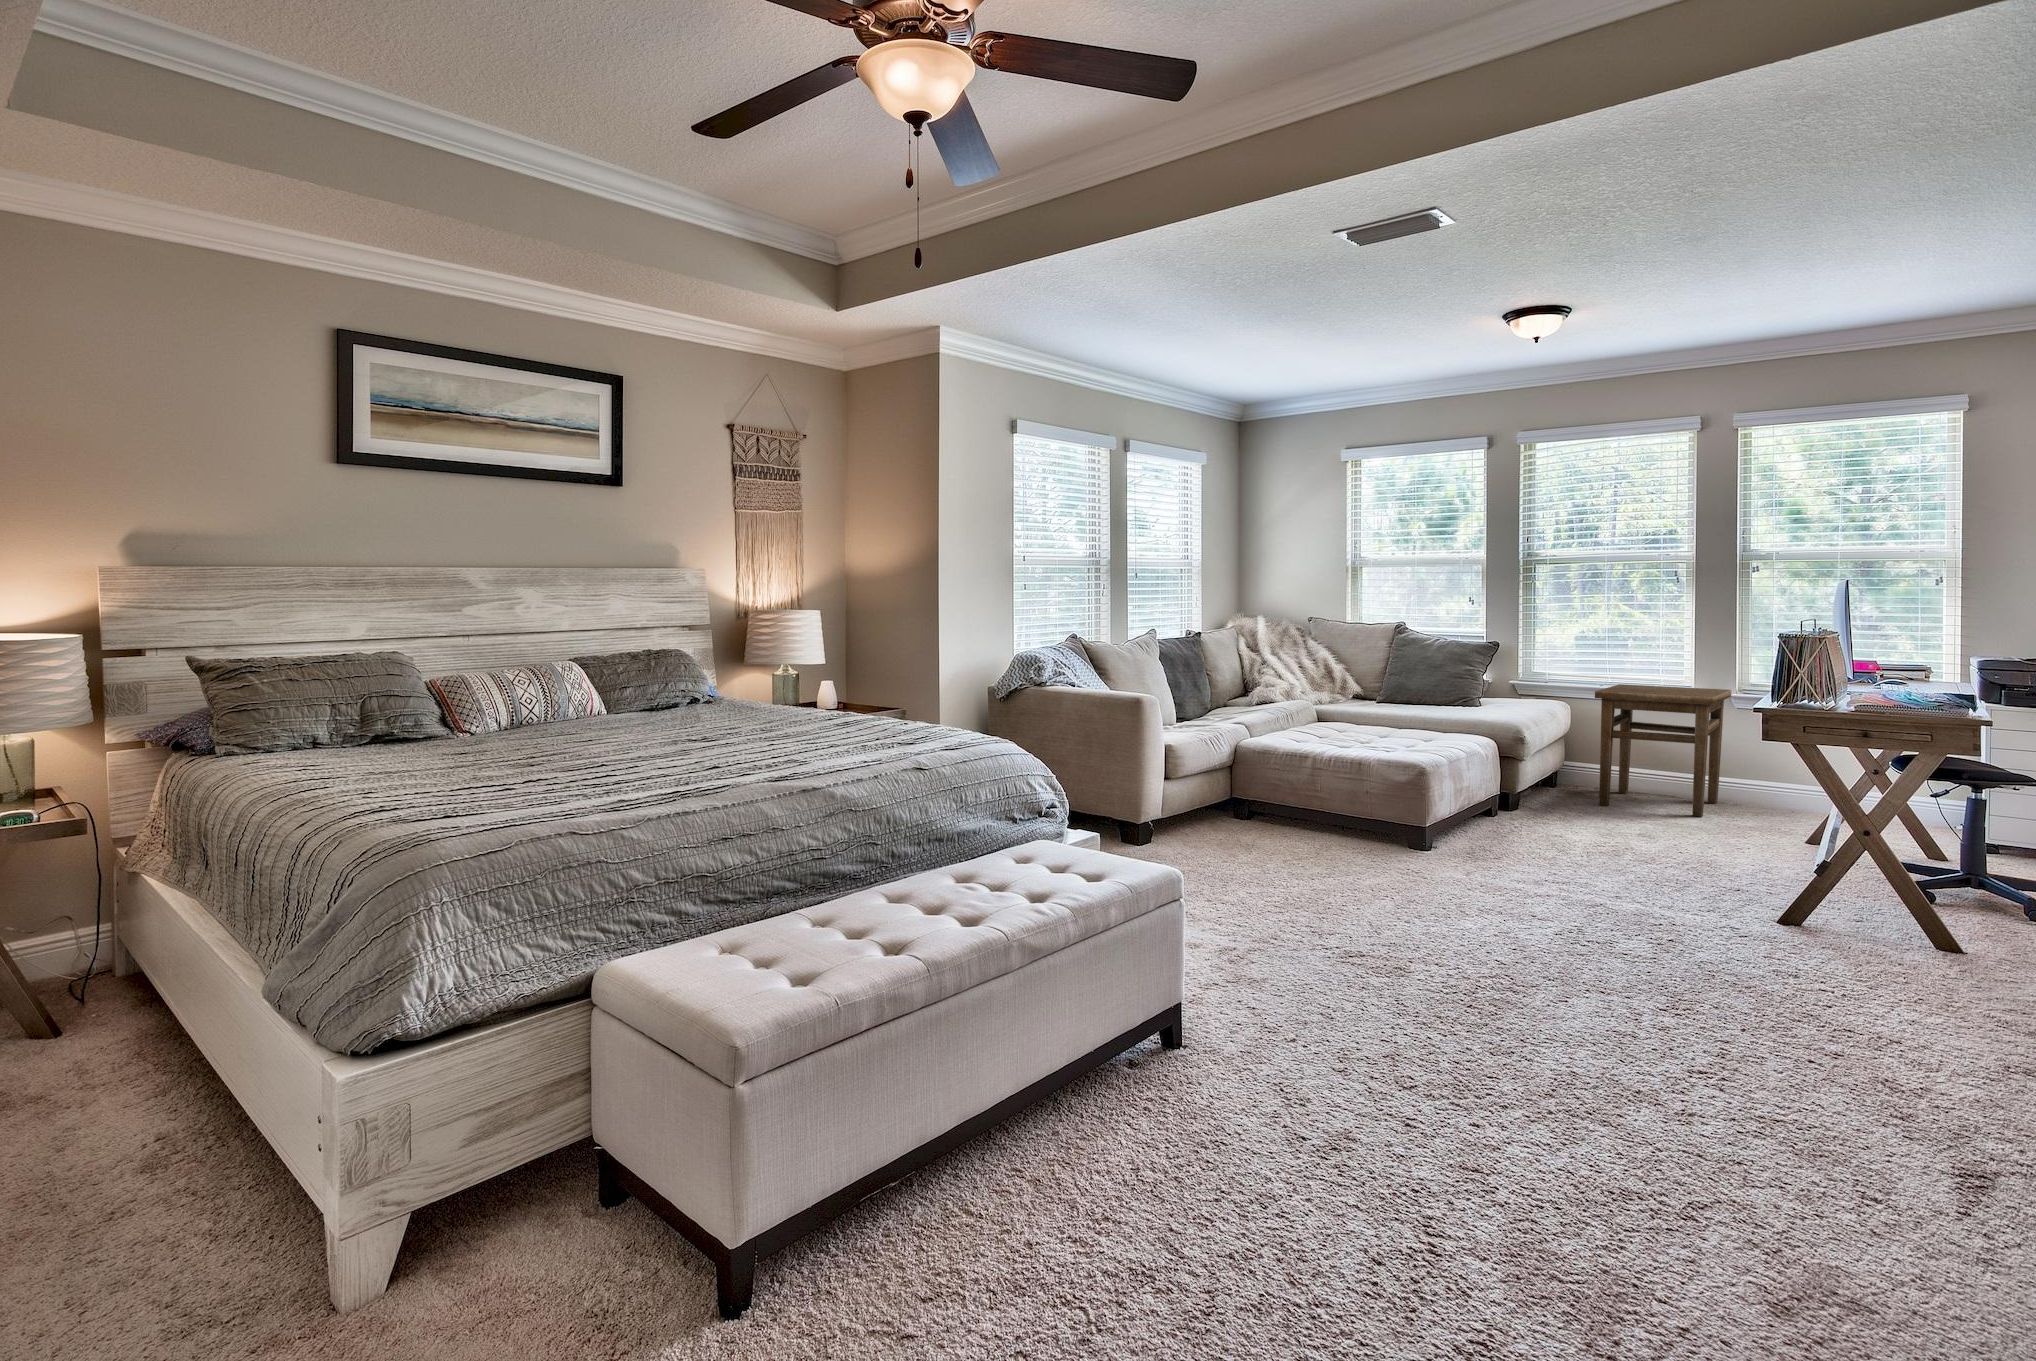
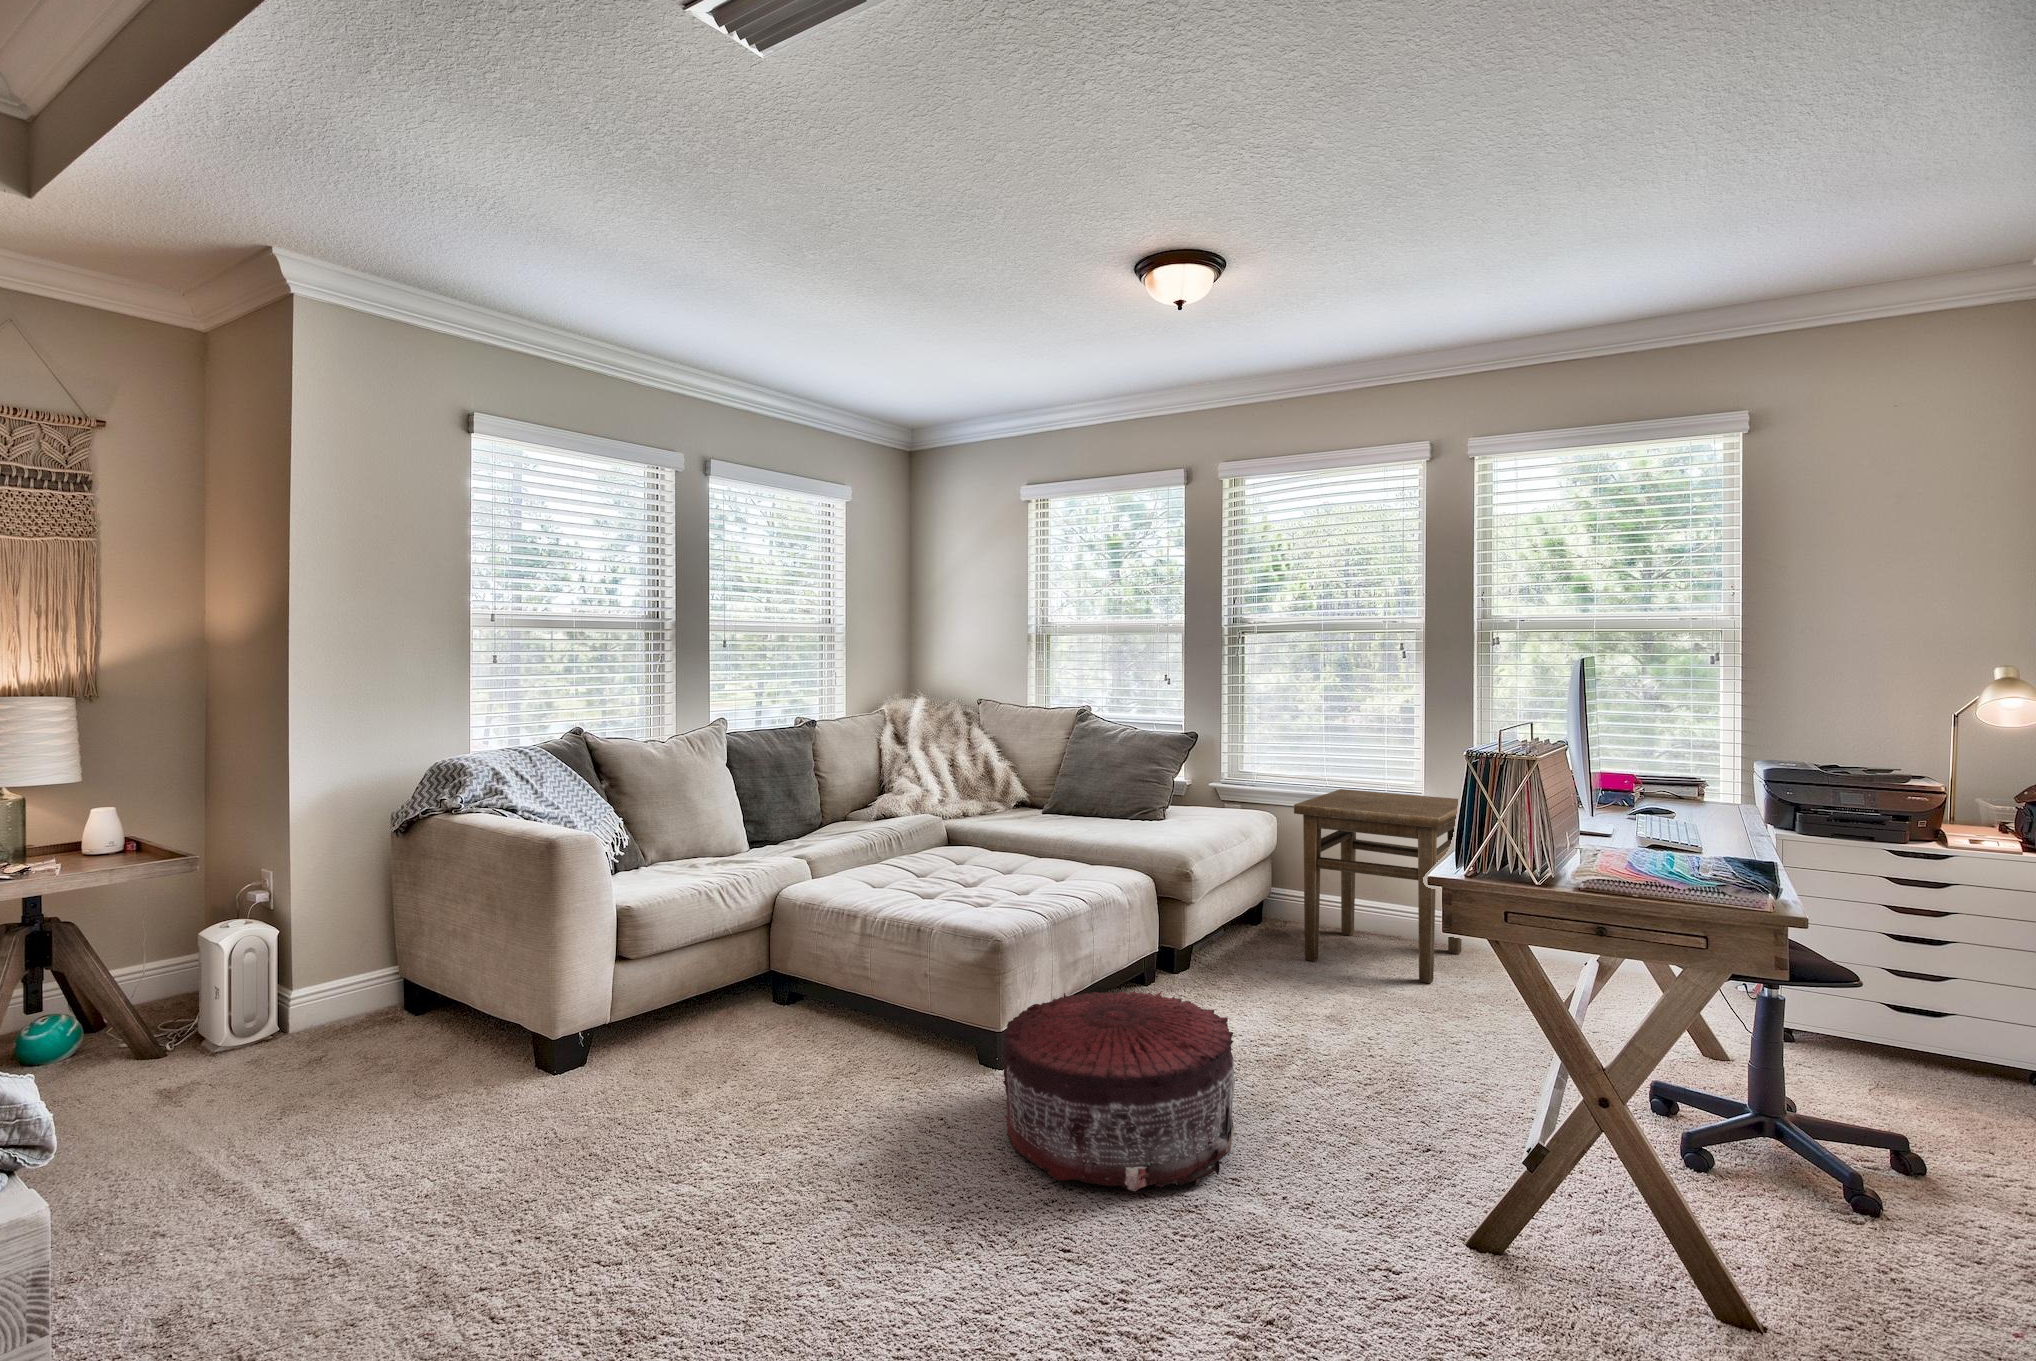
pouf: none [1459,793,1615,888] -> present [1001,991,1235,1191]

